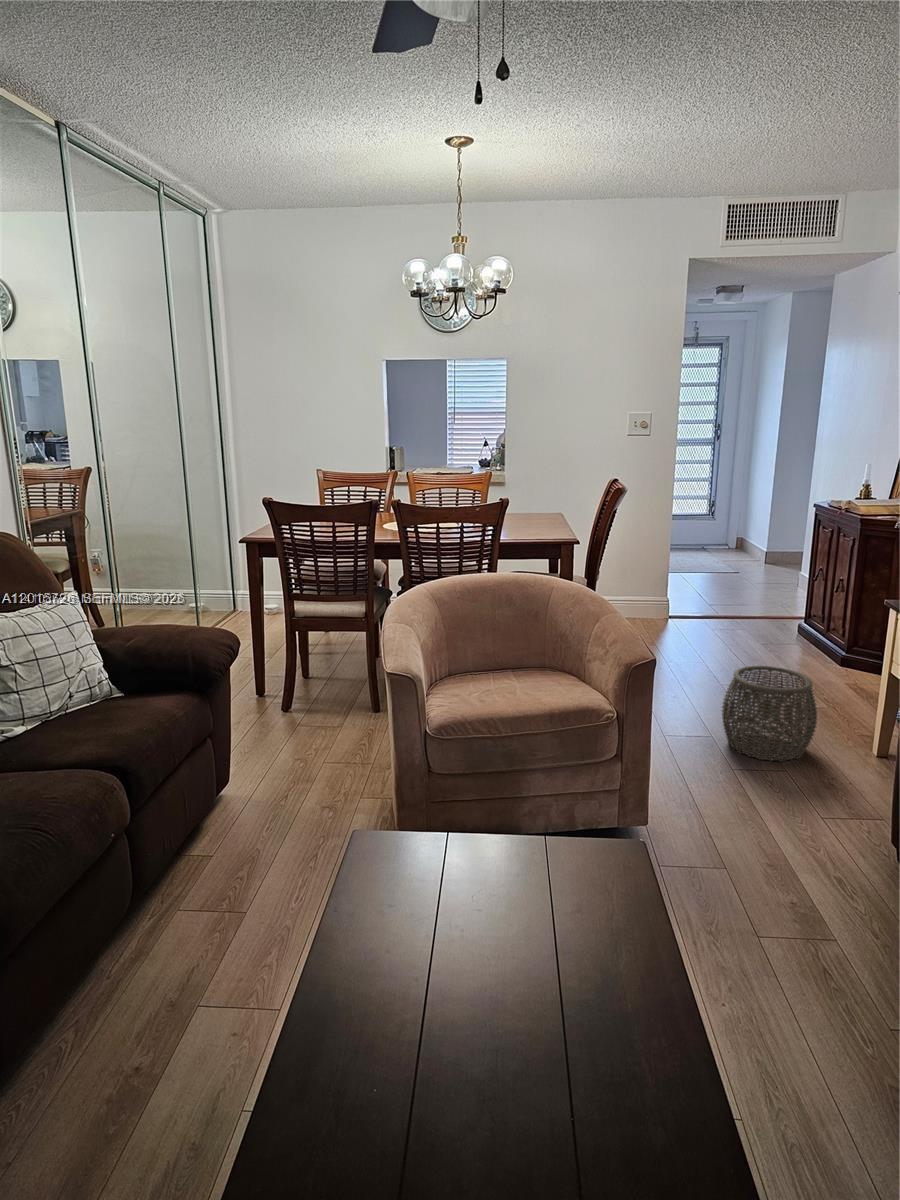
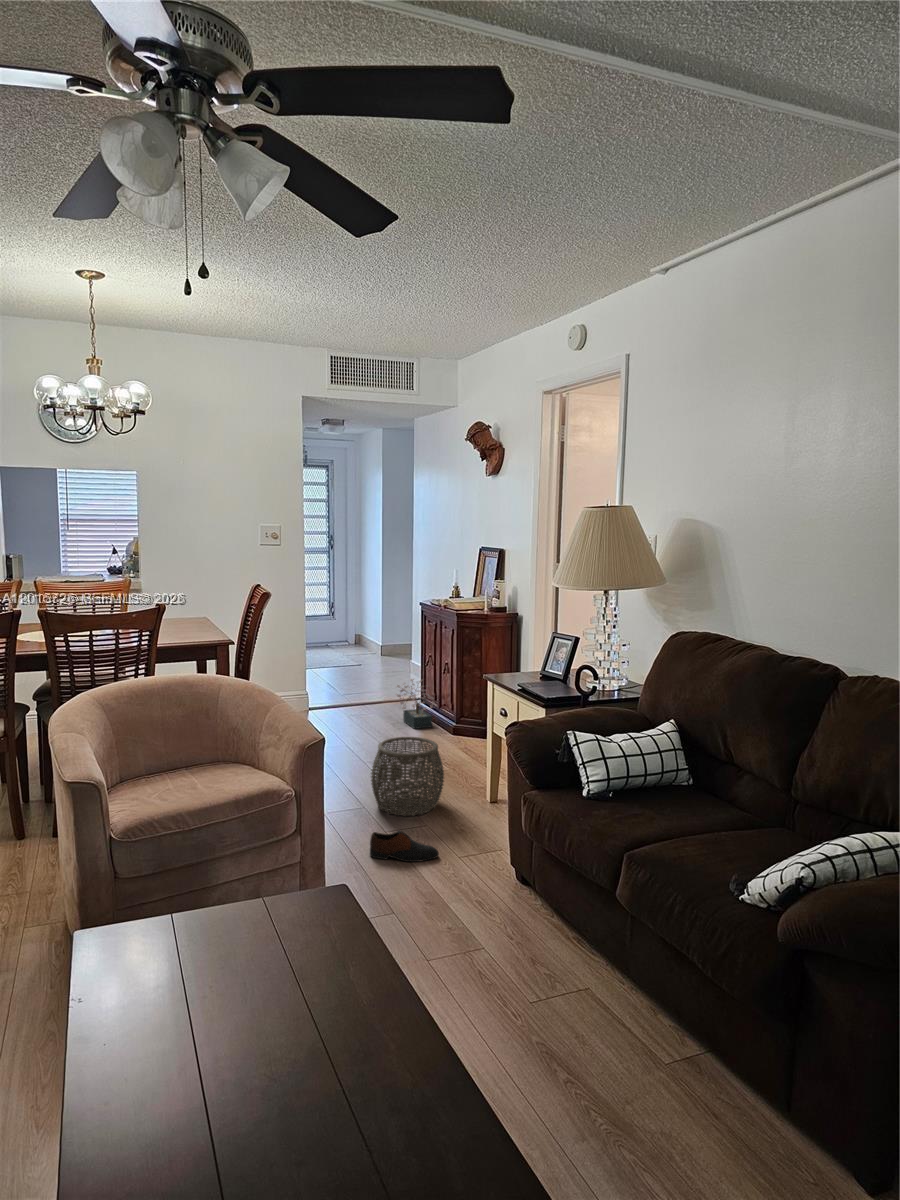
decorative plant: none [771,595,826,656] -> present [396,679,437,729]
shoe: none [708,772,795,819] -> present [370,830,439,862]

